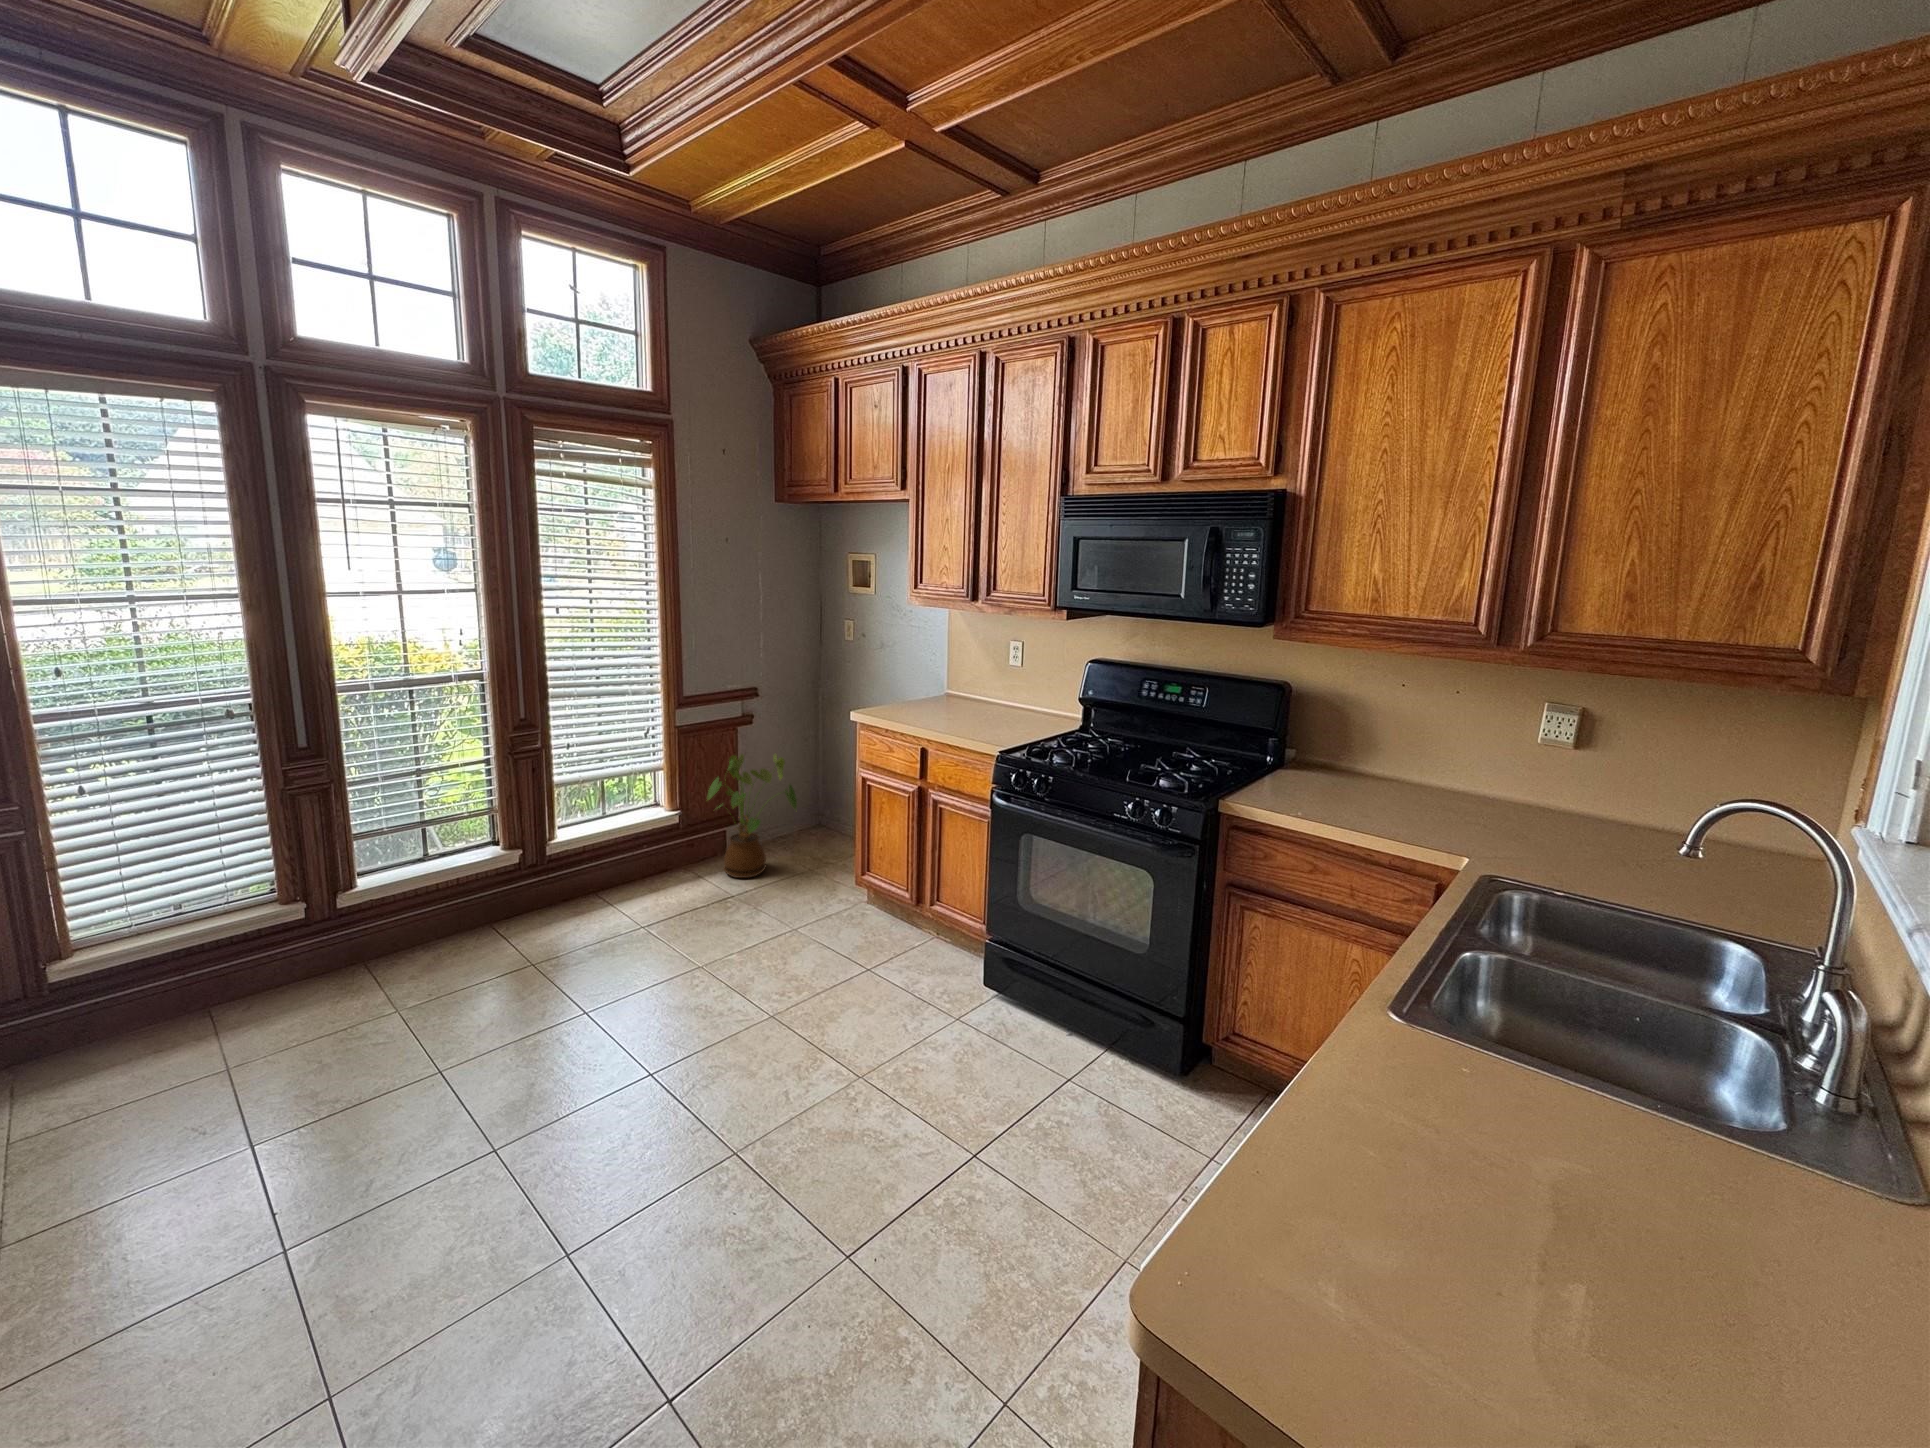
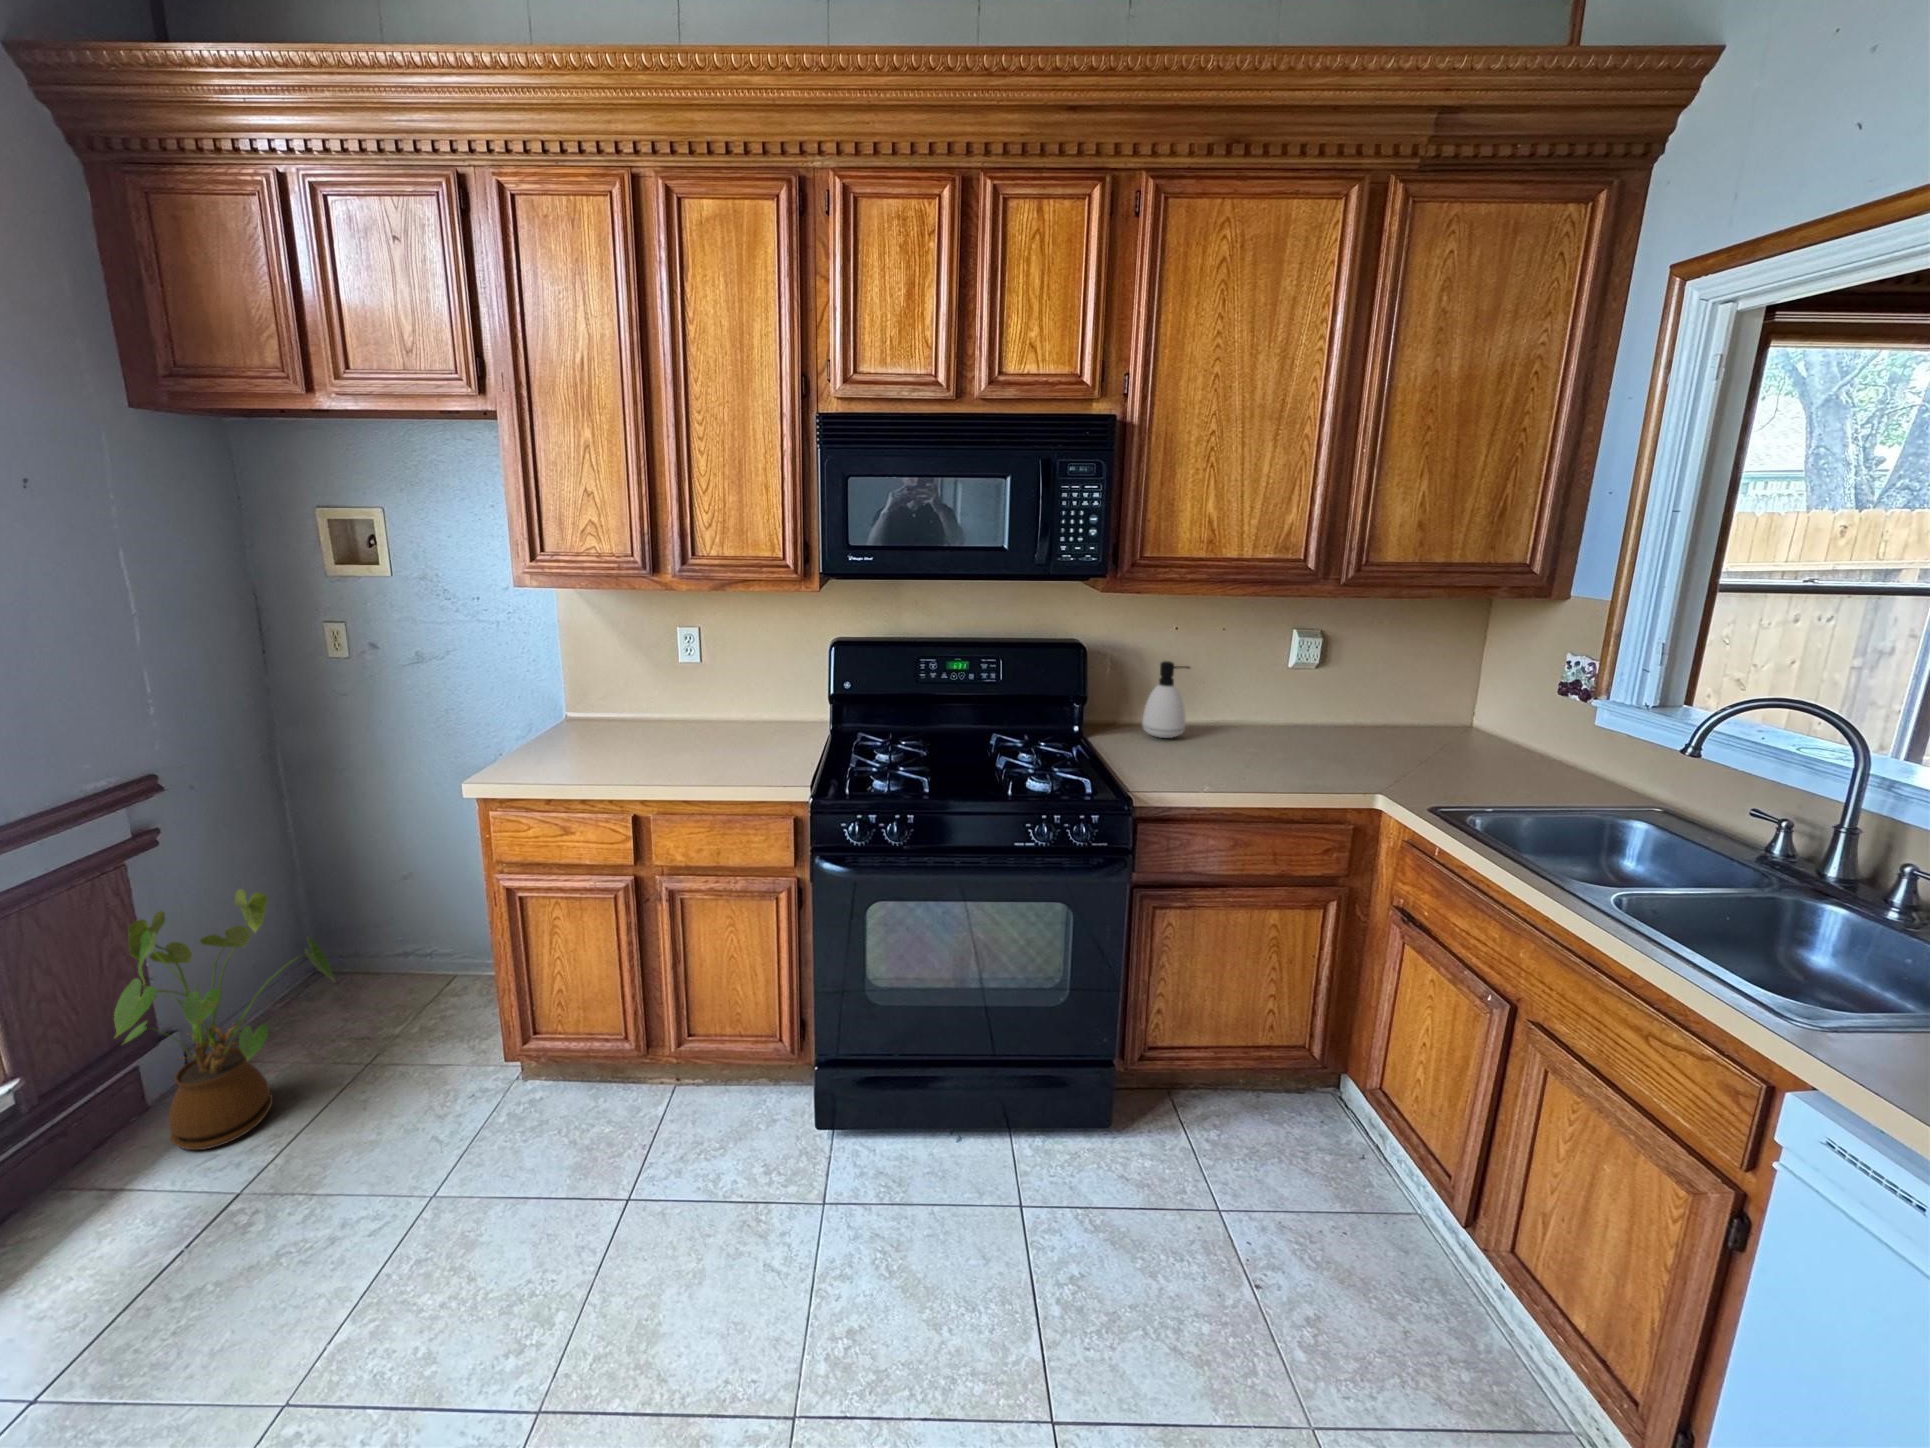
soap dispenser: none [1334,712,1381,784] -> present [1143,661,1190,738]

